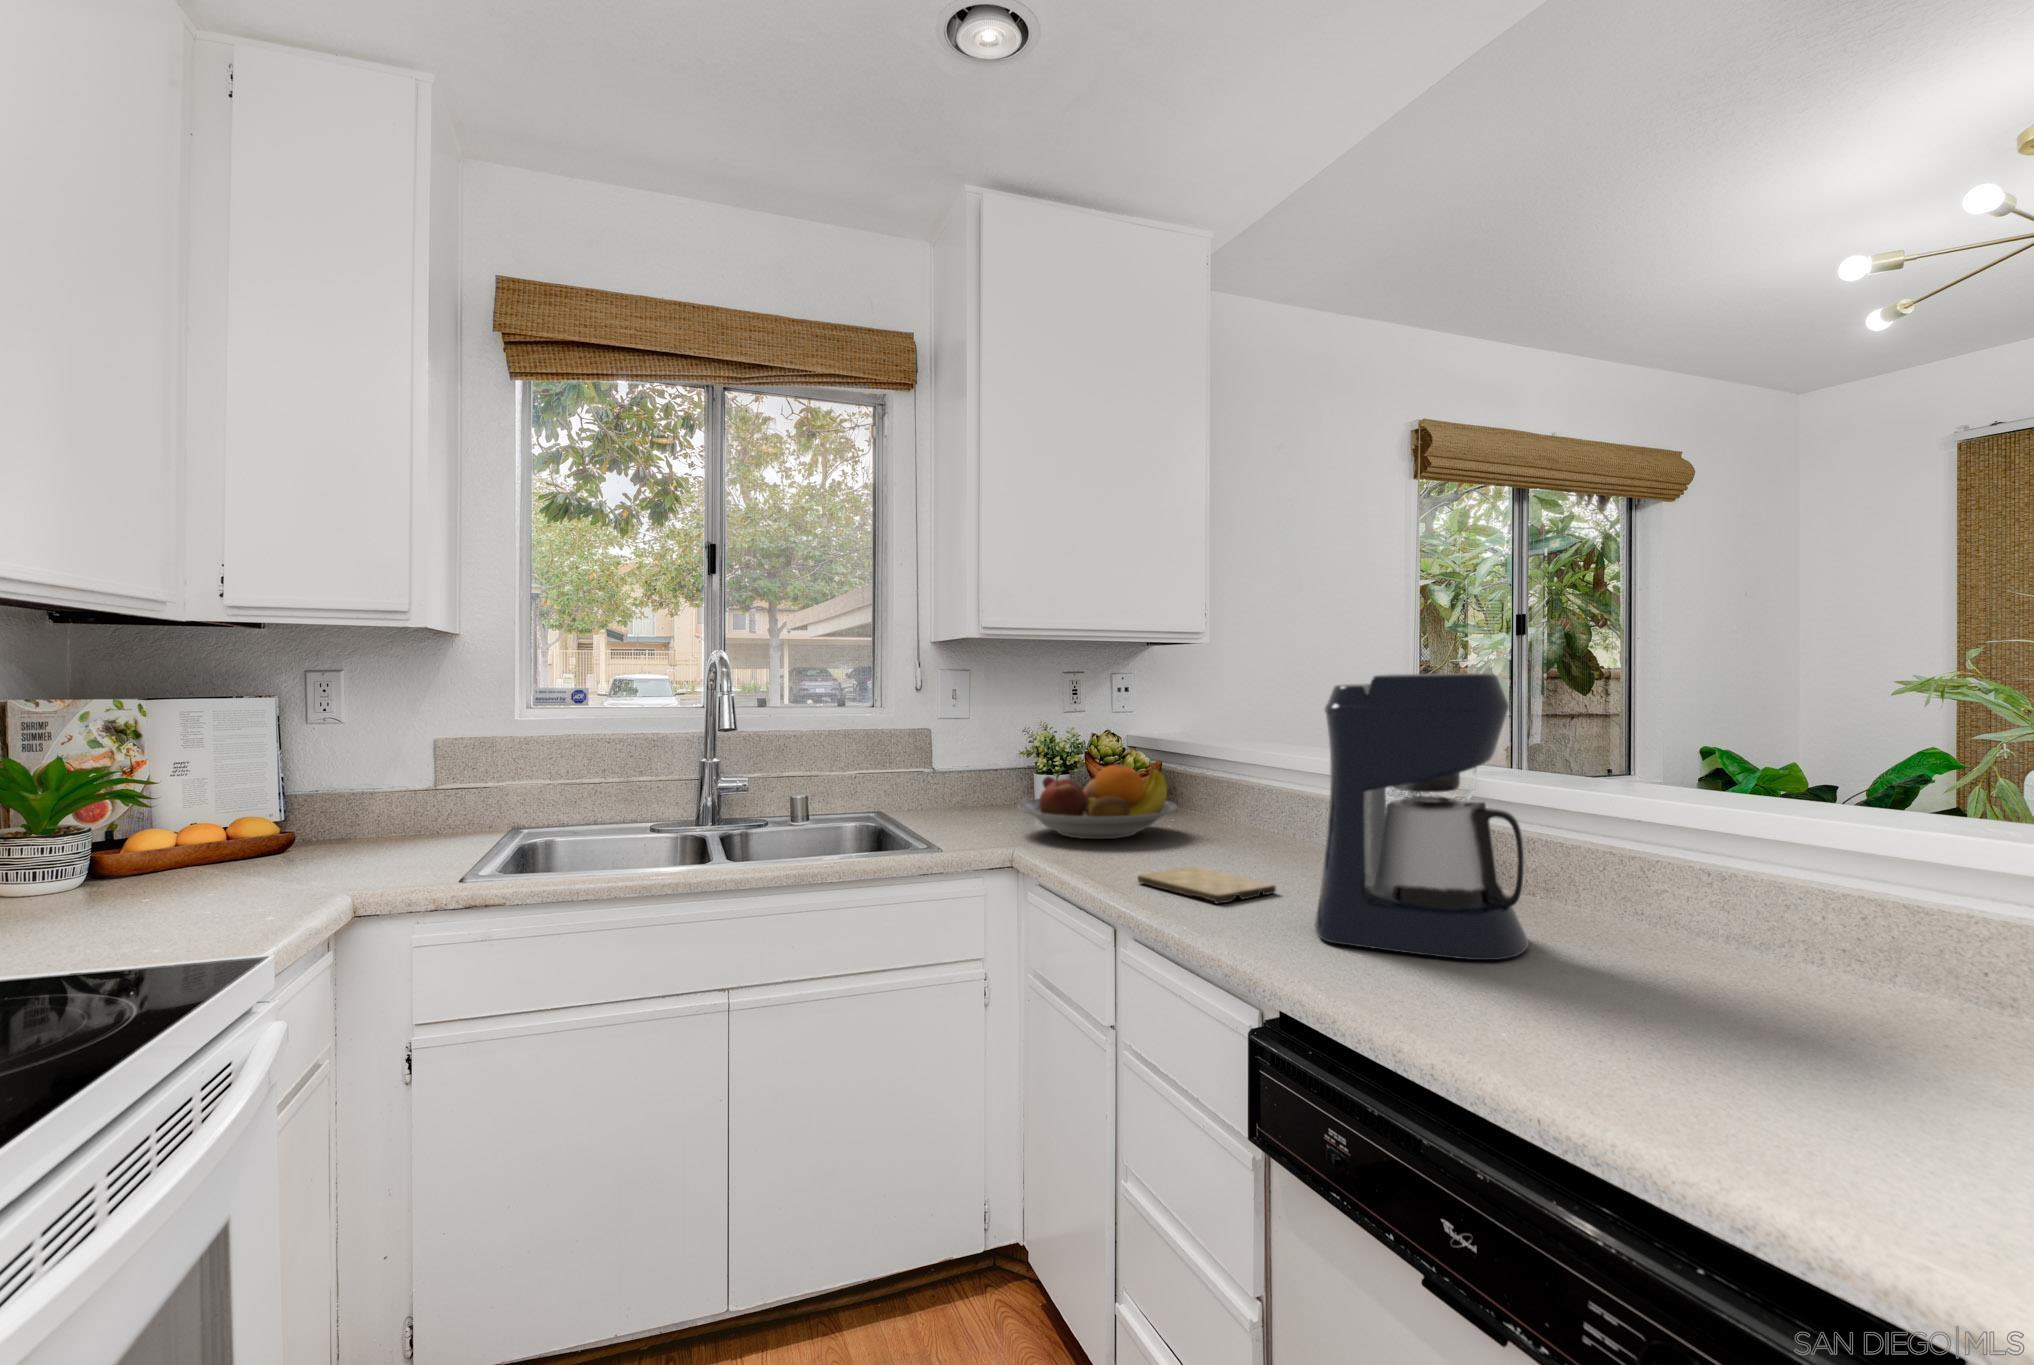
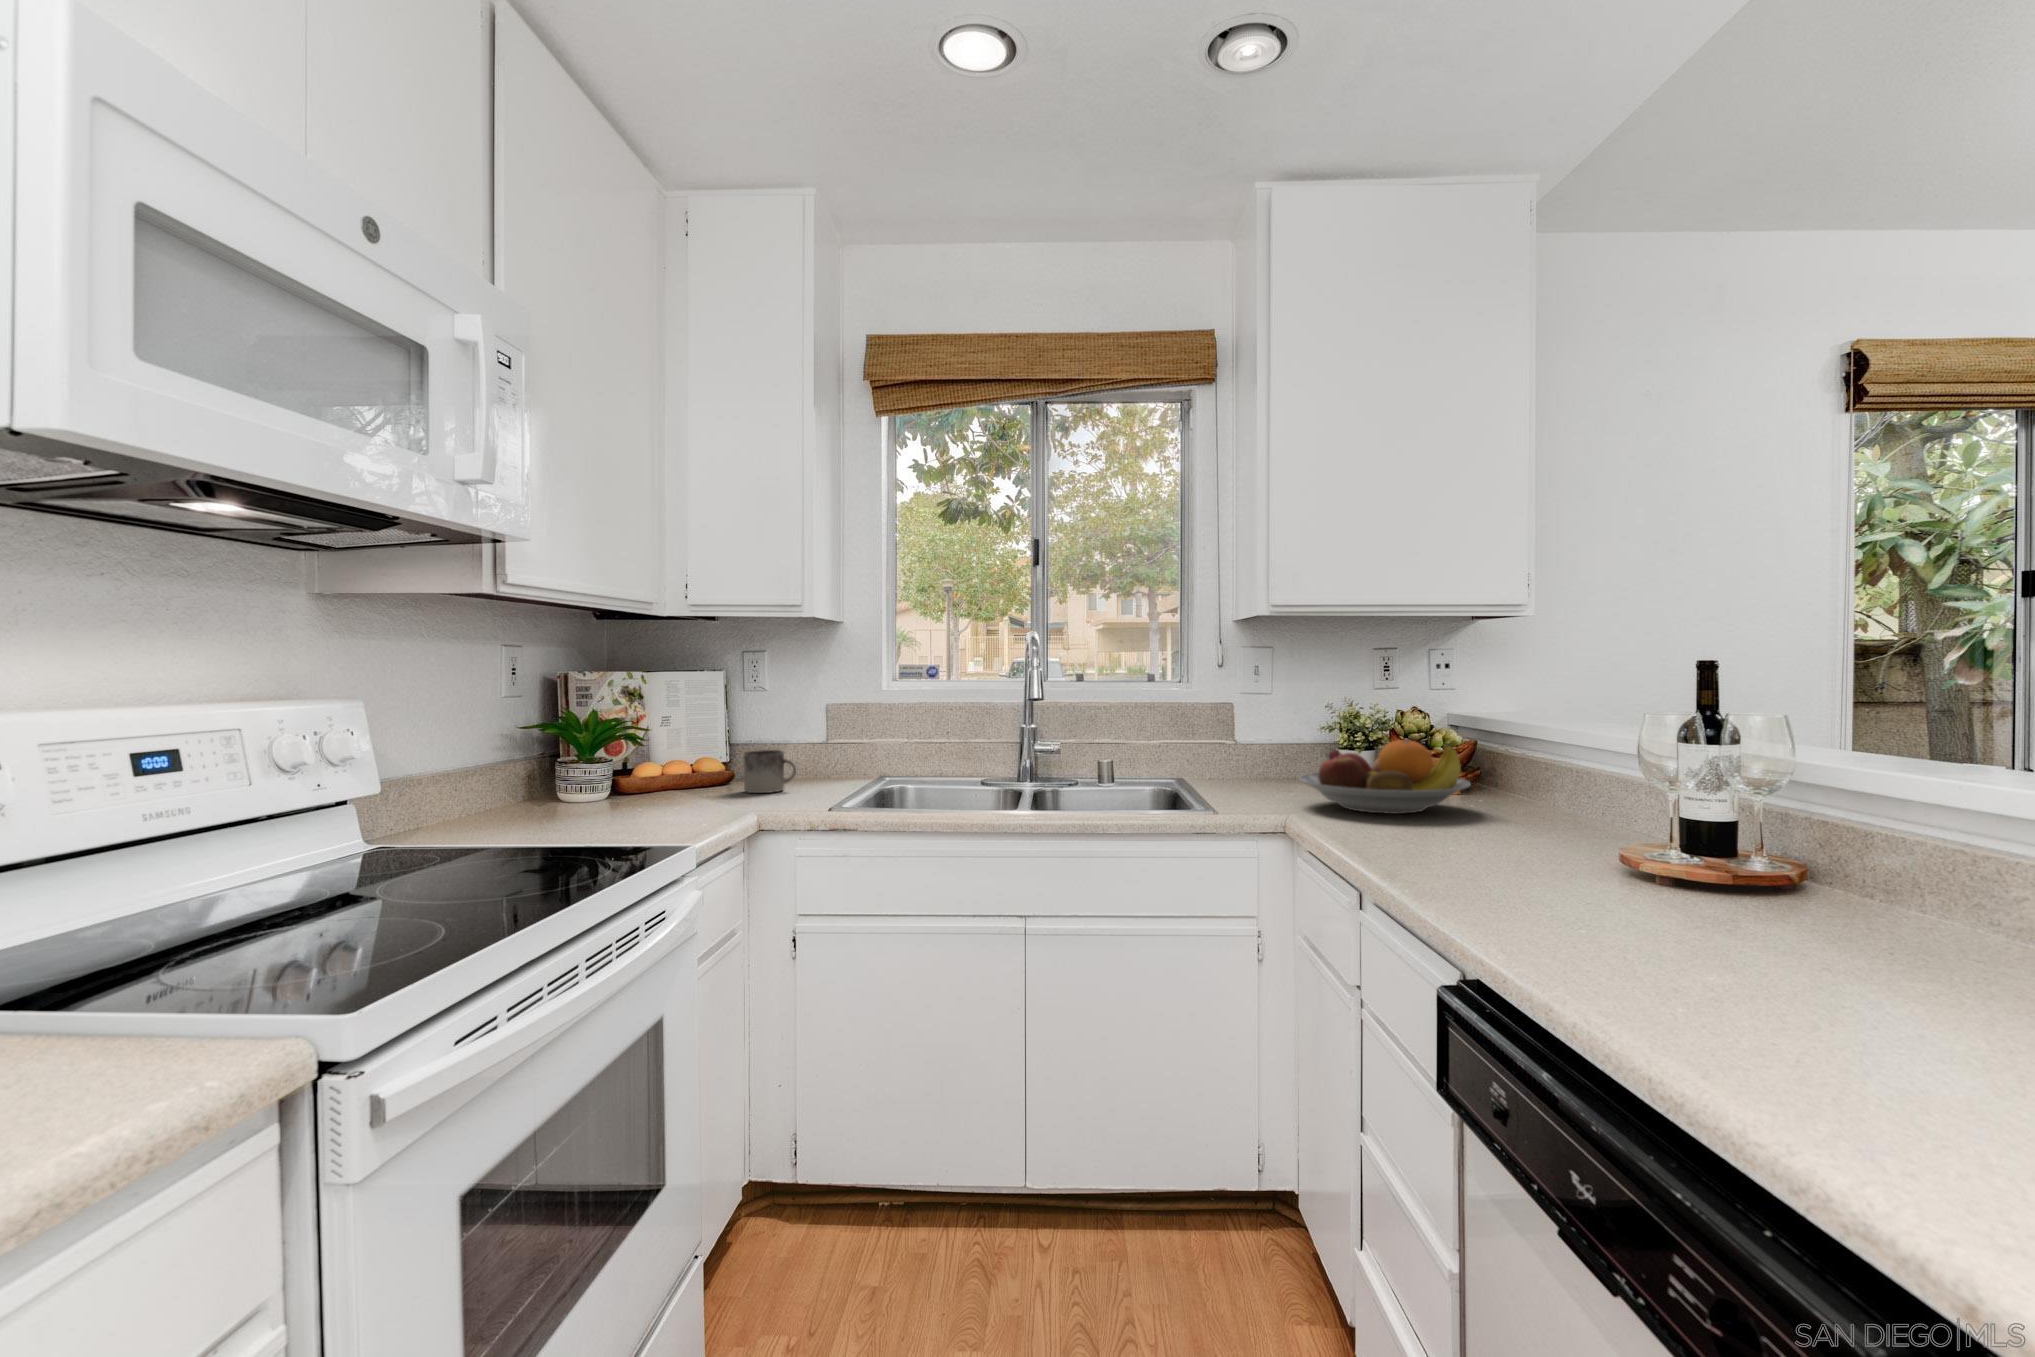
coffee maker: present [1315,673,1529,960] -> none [1544,638,1808,950]
mug: none [311,803,395,863] -> present [744,750,796,793]
cutting board: present [1138,867,1276,904] -> none [1389,841,1535,875]

